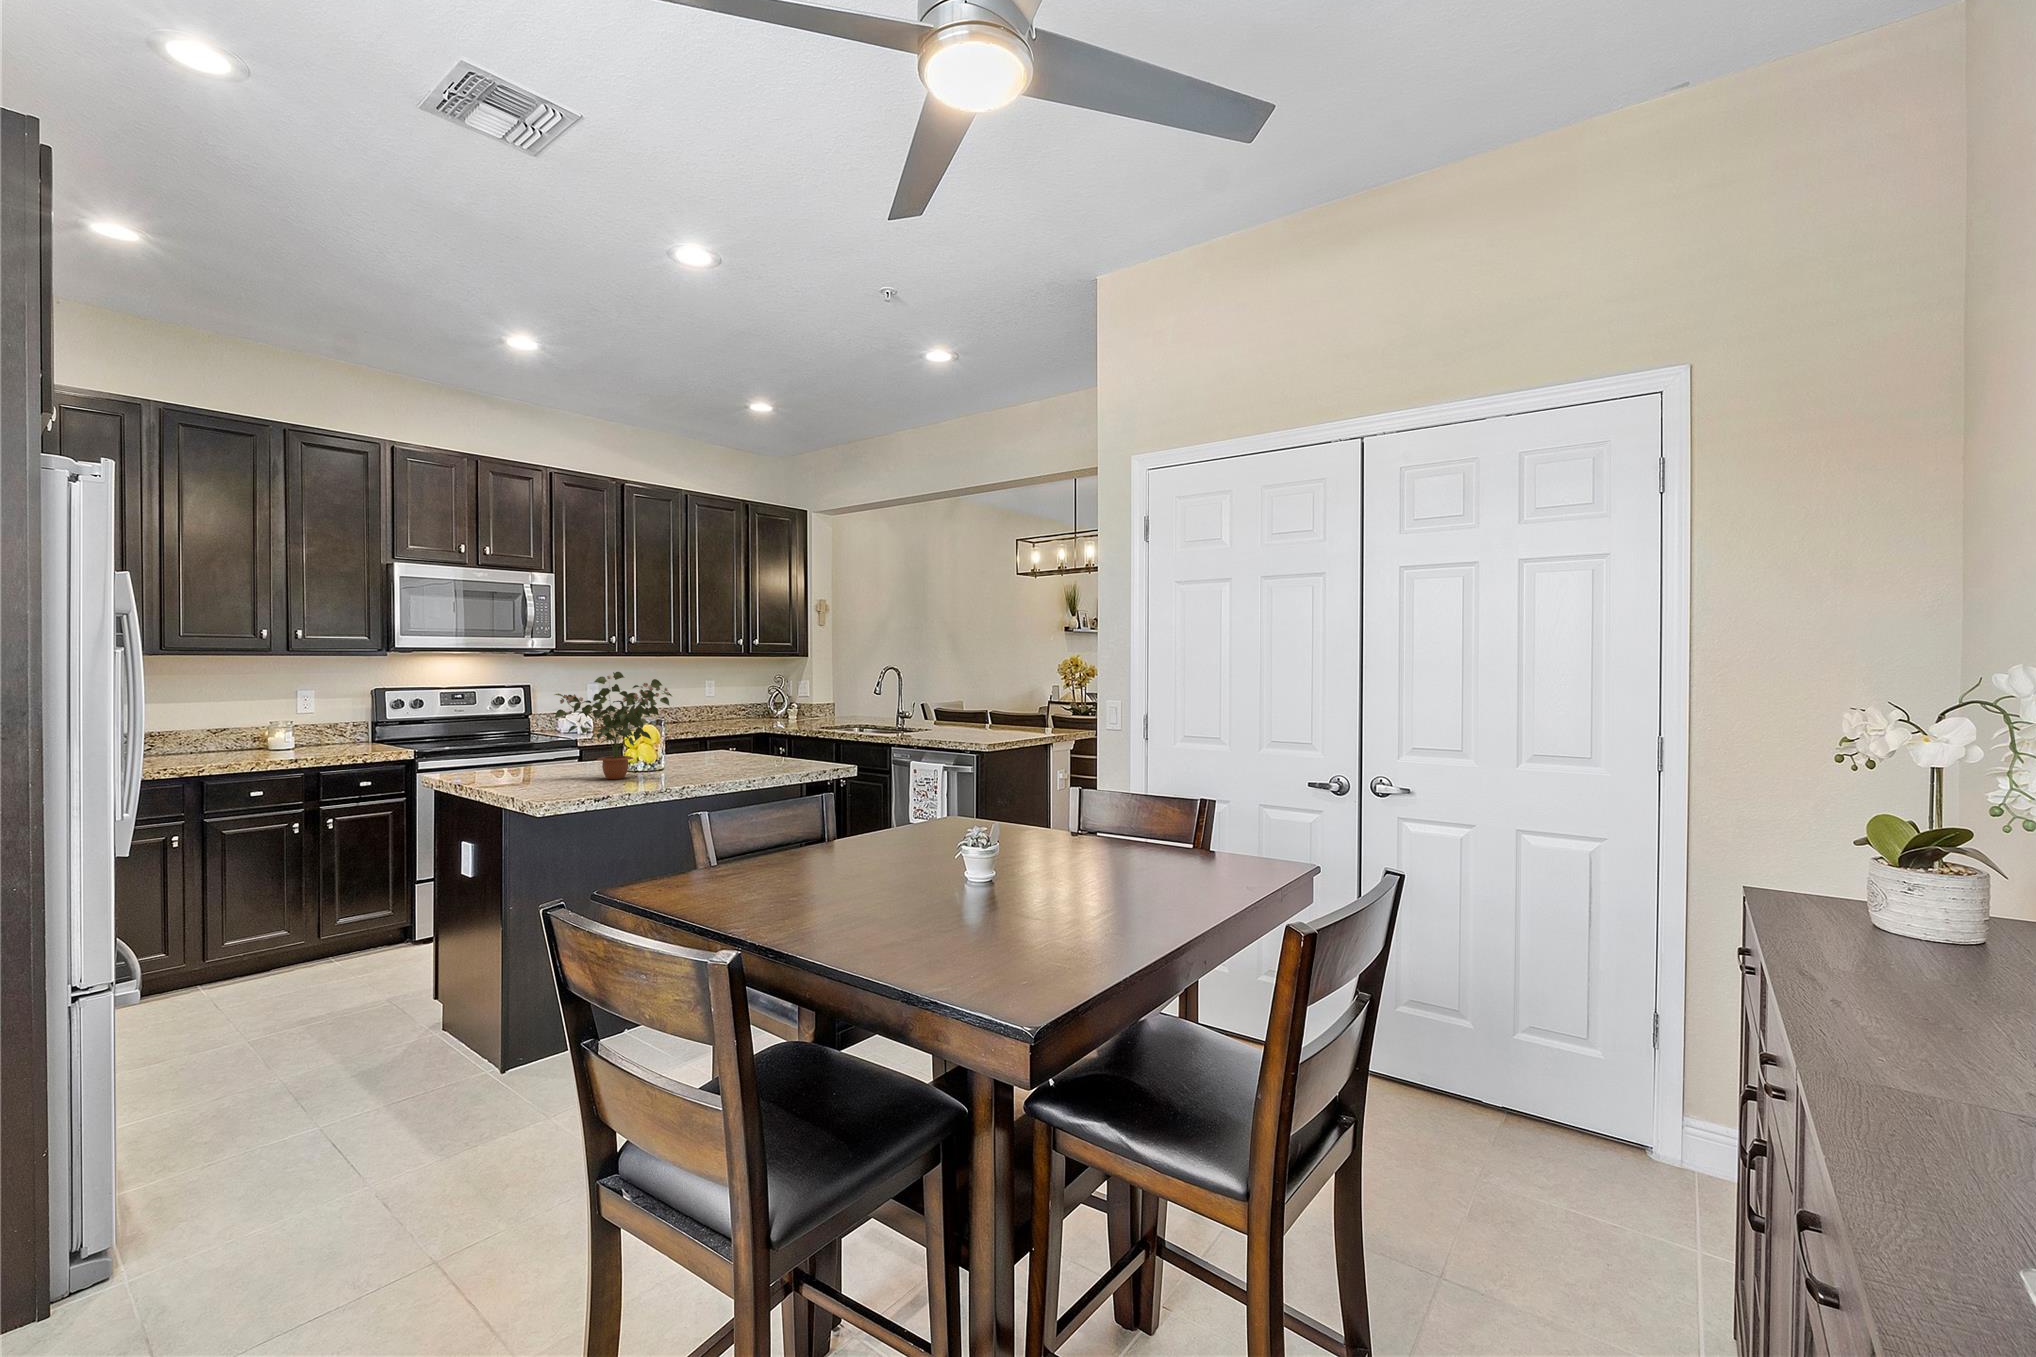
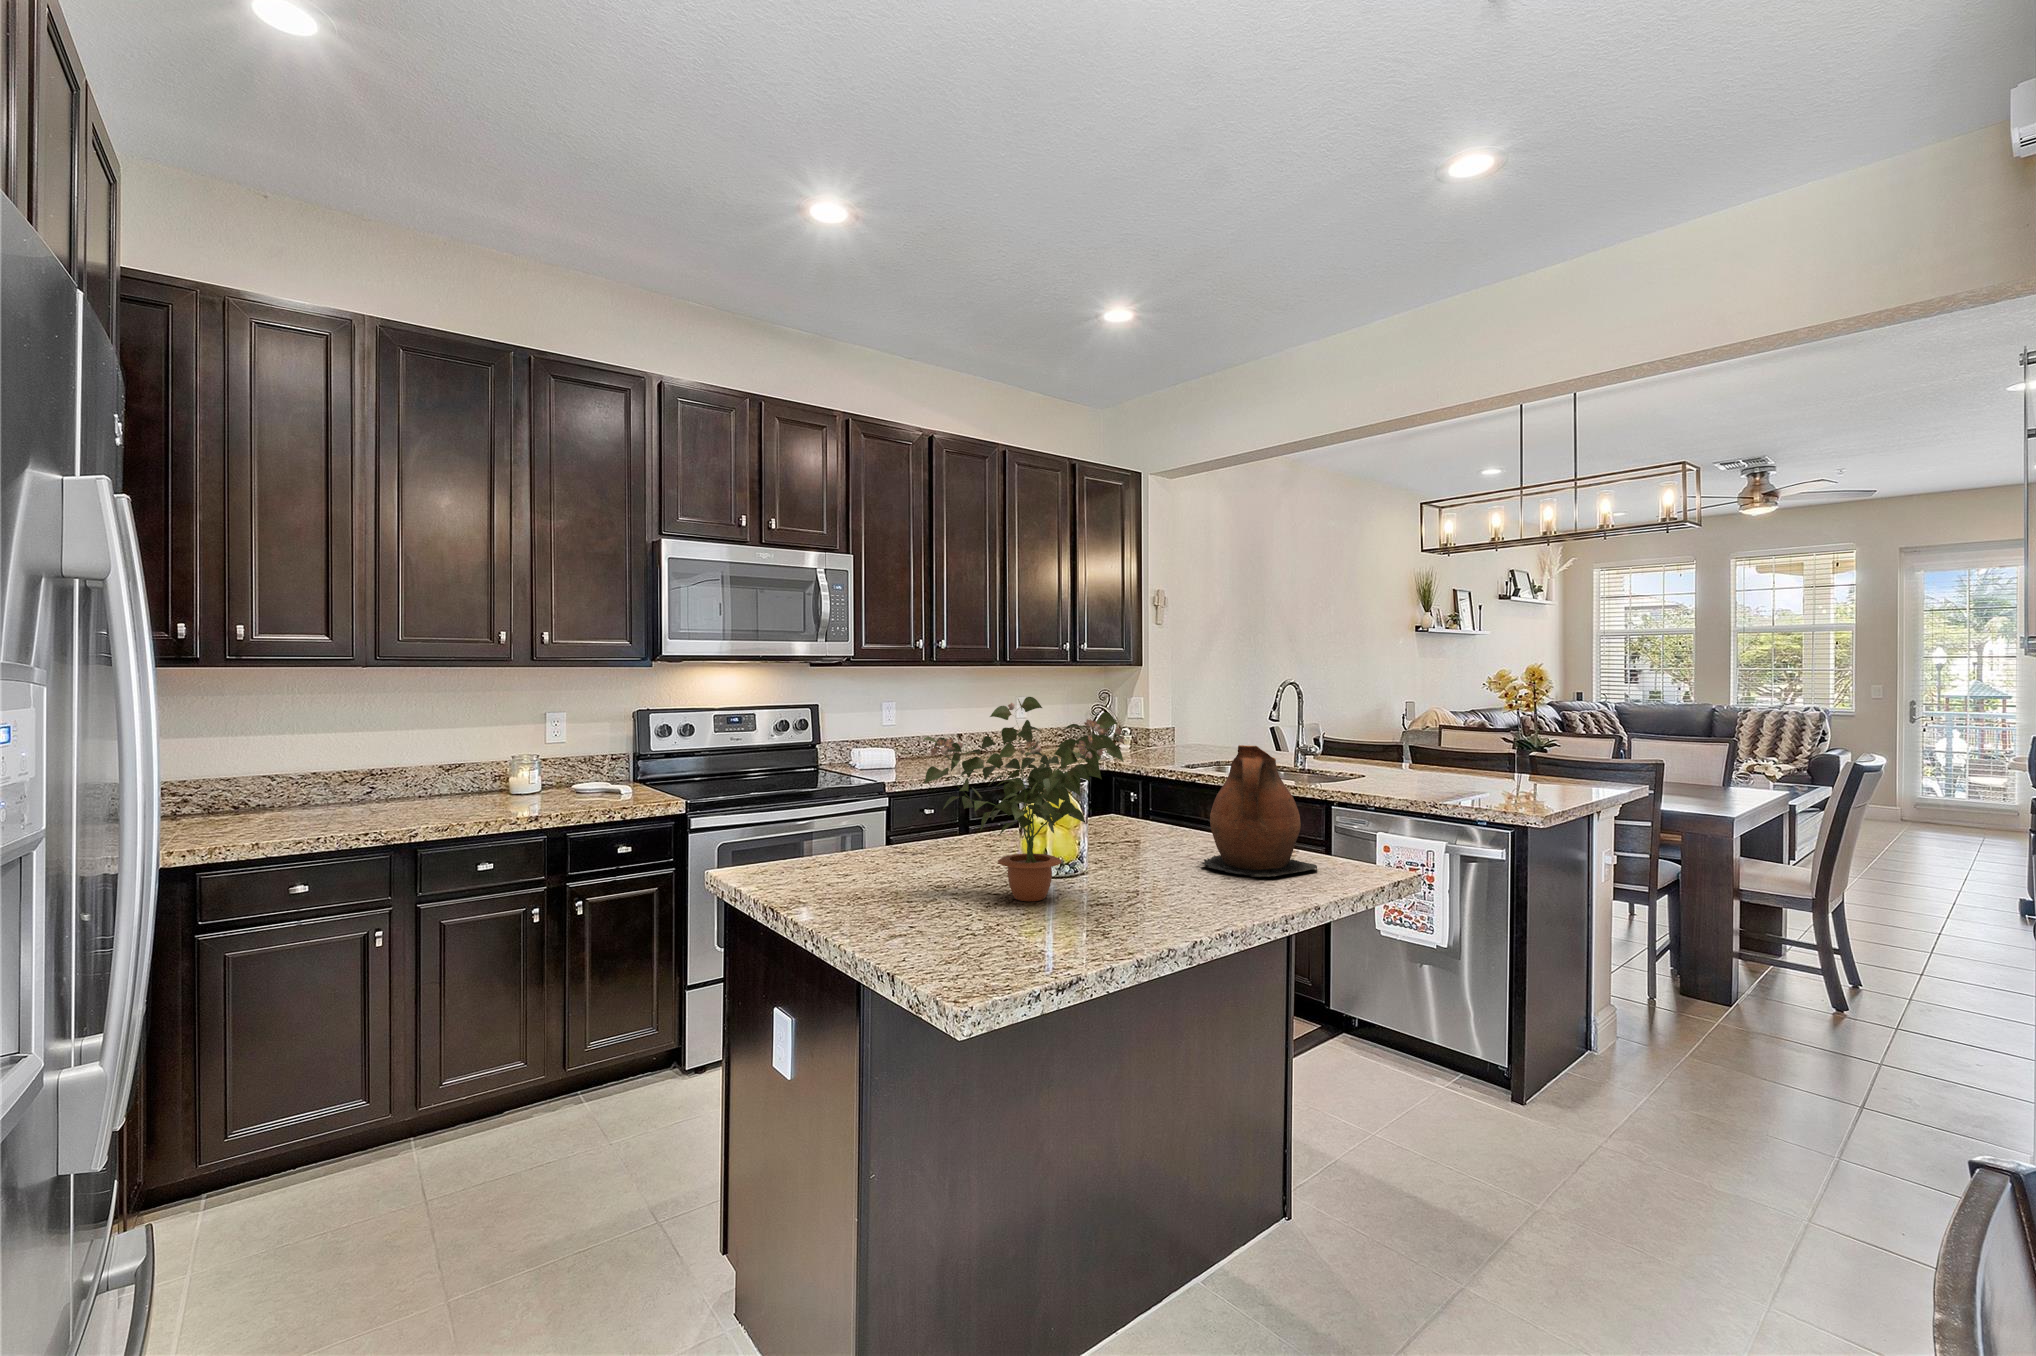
ceramic pitcher: none [732,699,799,769] -> present [1198,745,1317,877]

